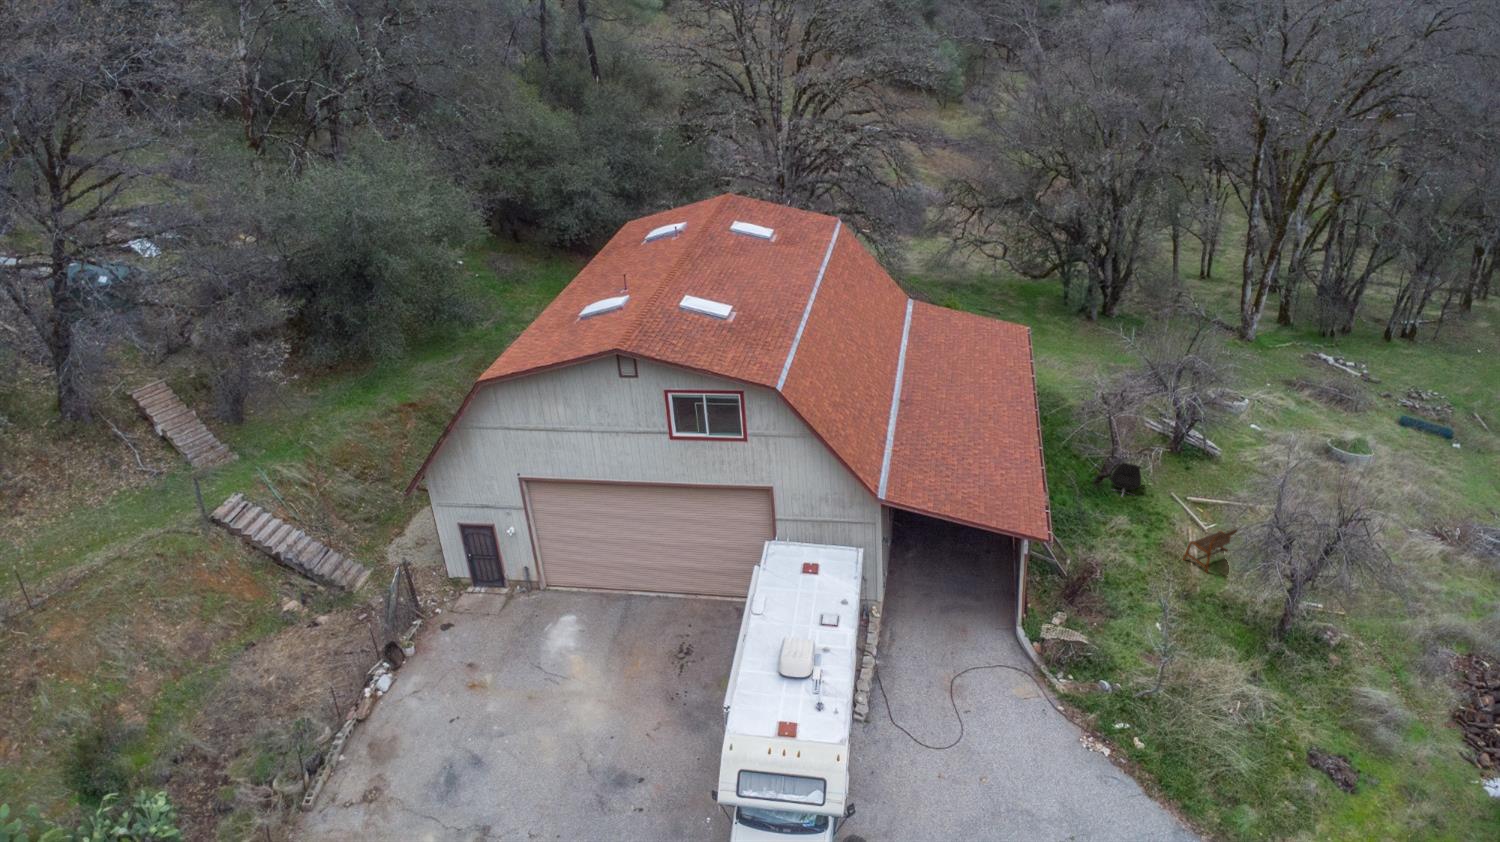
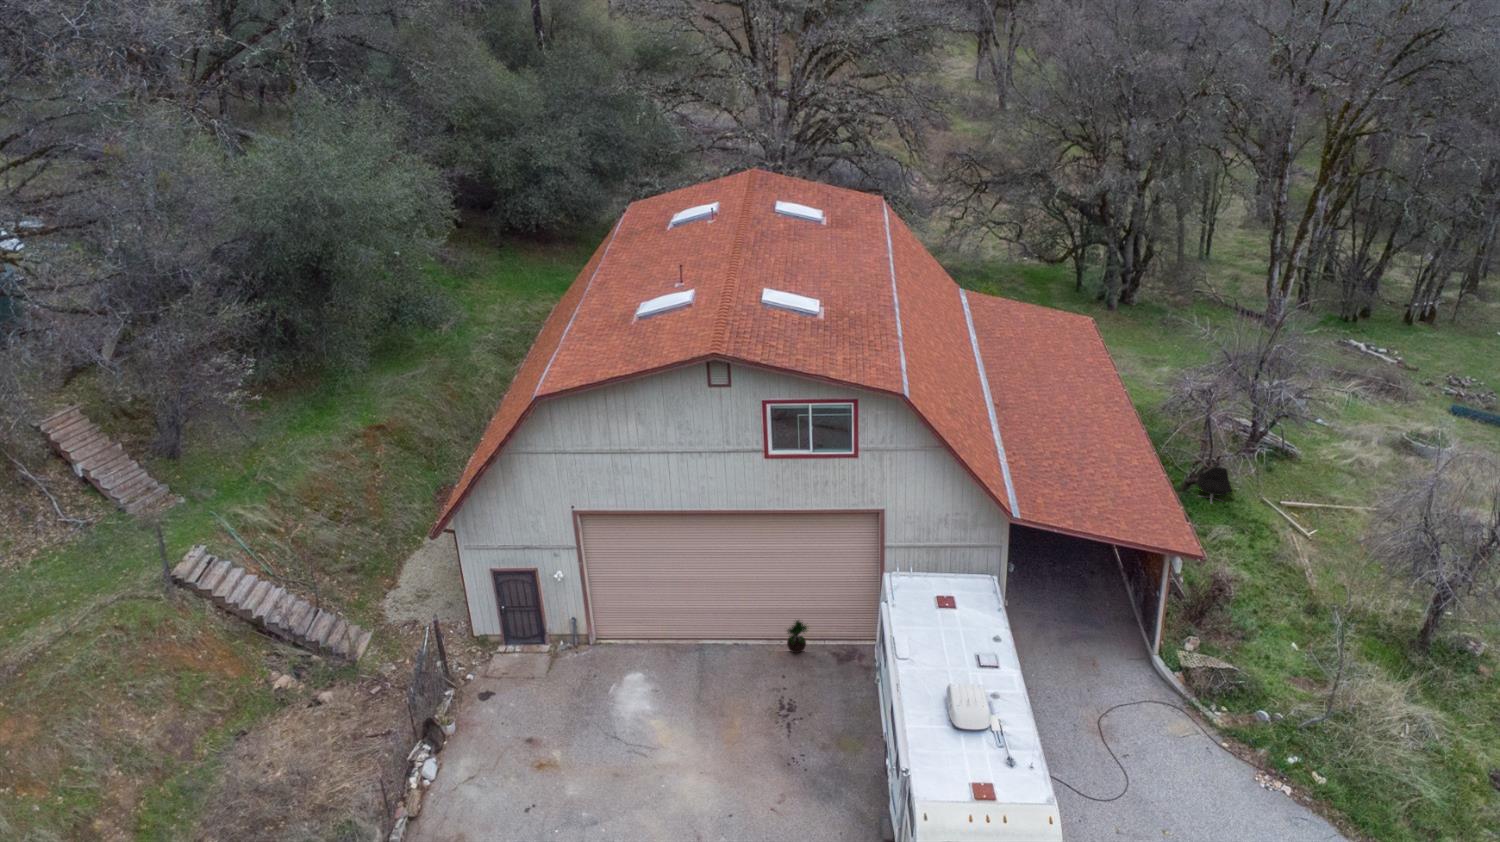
bench: present [1183,529,1237,573] -> none [1297,531,1362,584]
potted tree: none [698,577,720,607] -> present [787,620,807,653]

